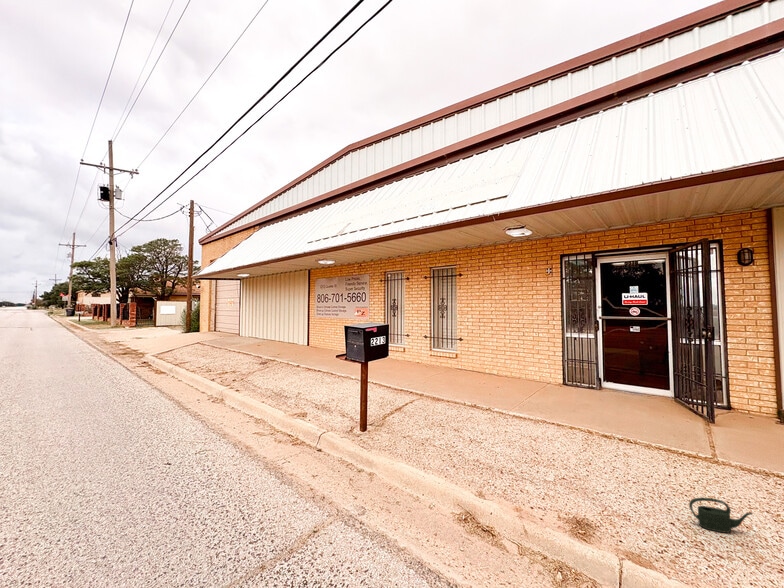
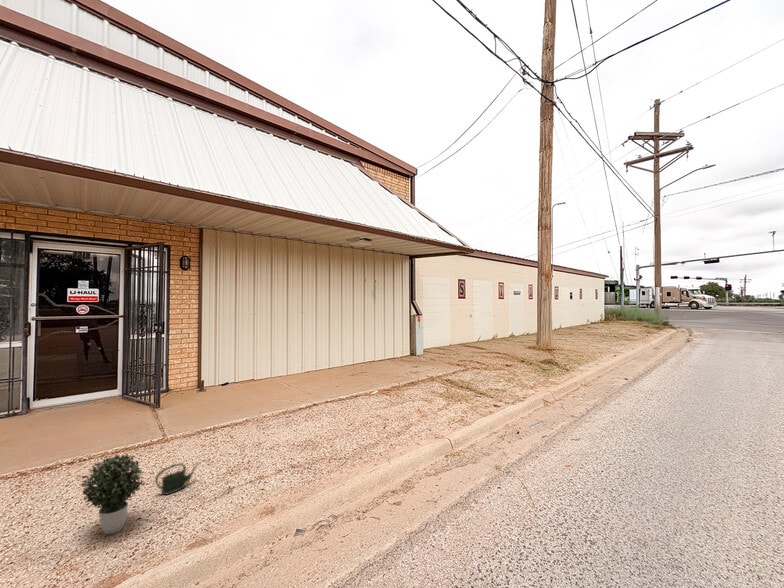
potted plant: none [611,460,671,537] -> present [81,454,144,534]

